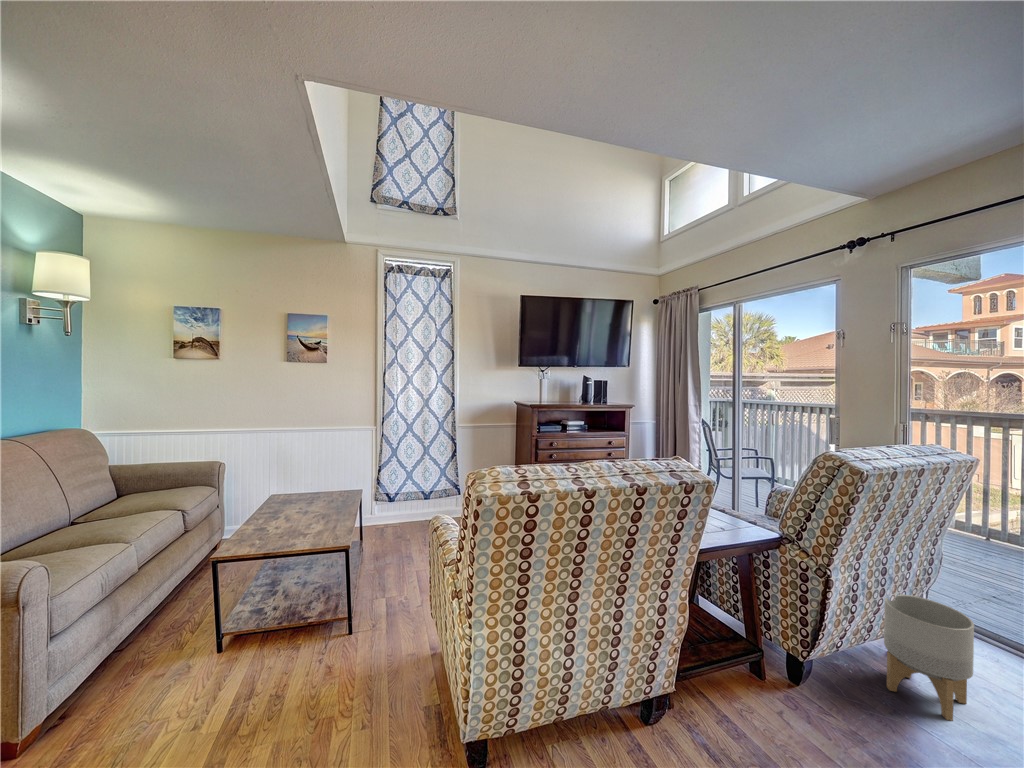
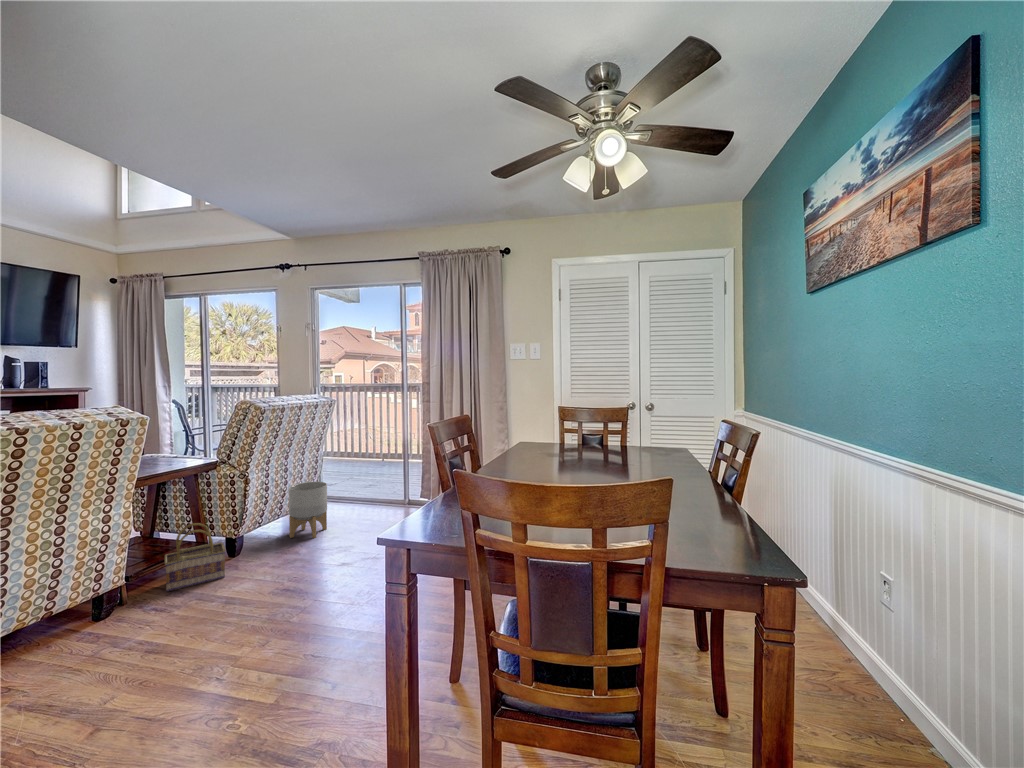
basket: none [713,625,803,742] -> present [164,523,225,592]

